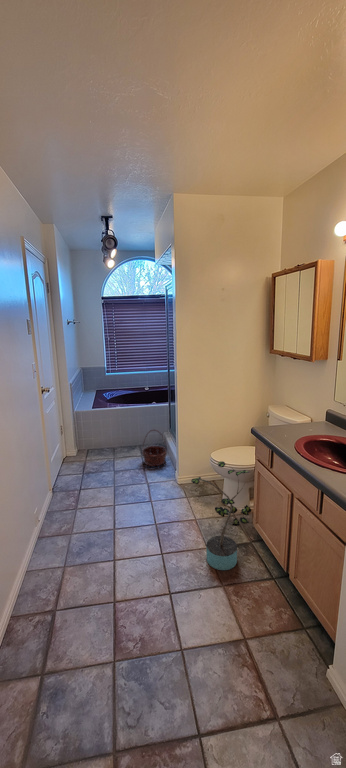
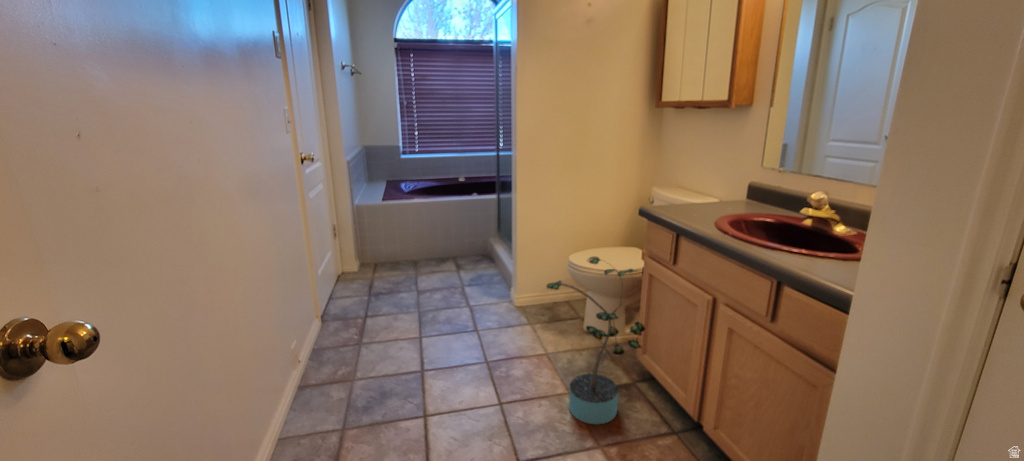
basket: present [142,430,167,466] -> none [459,229,496,284]

